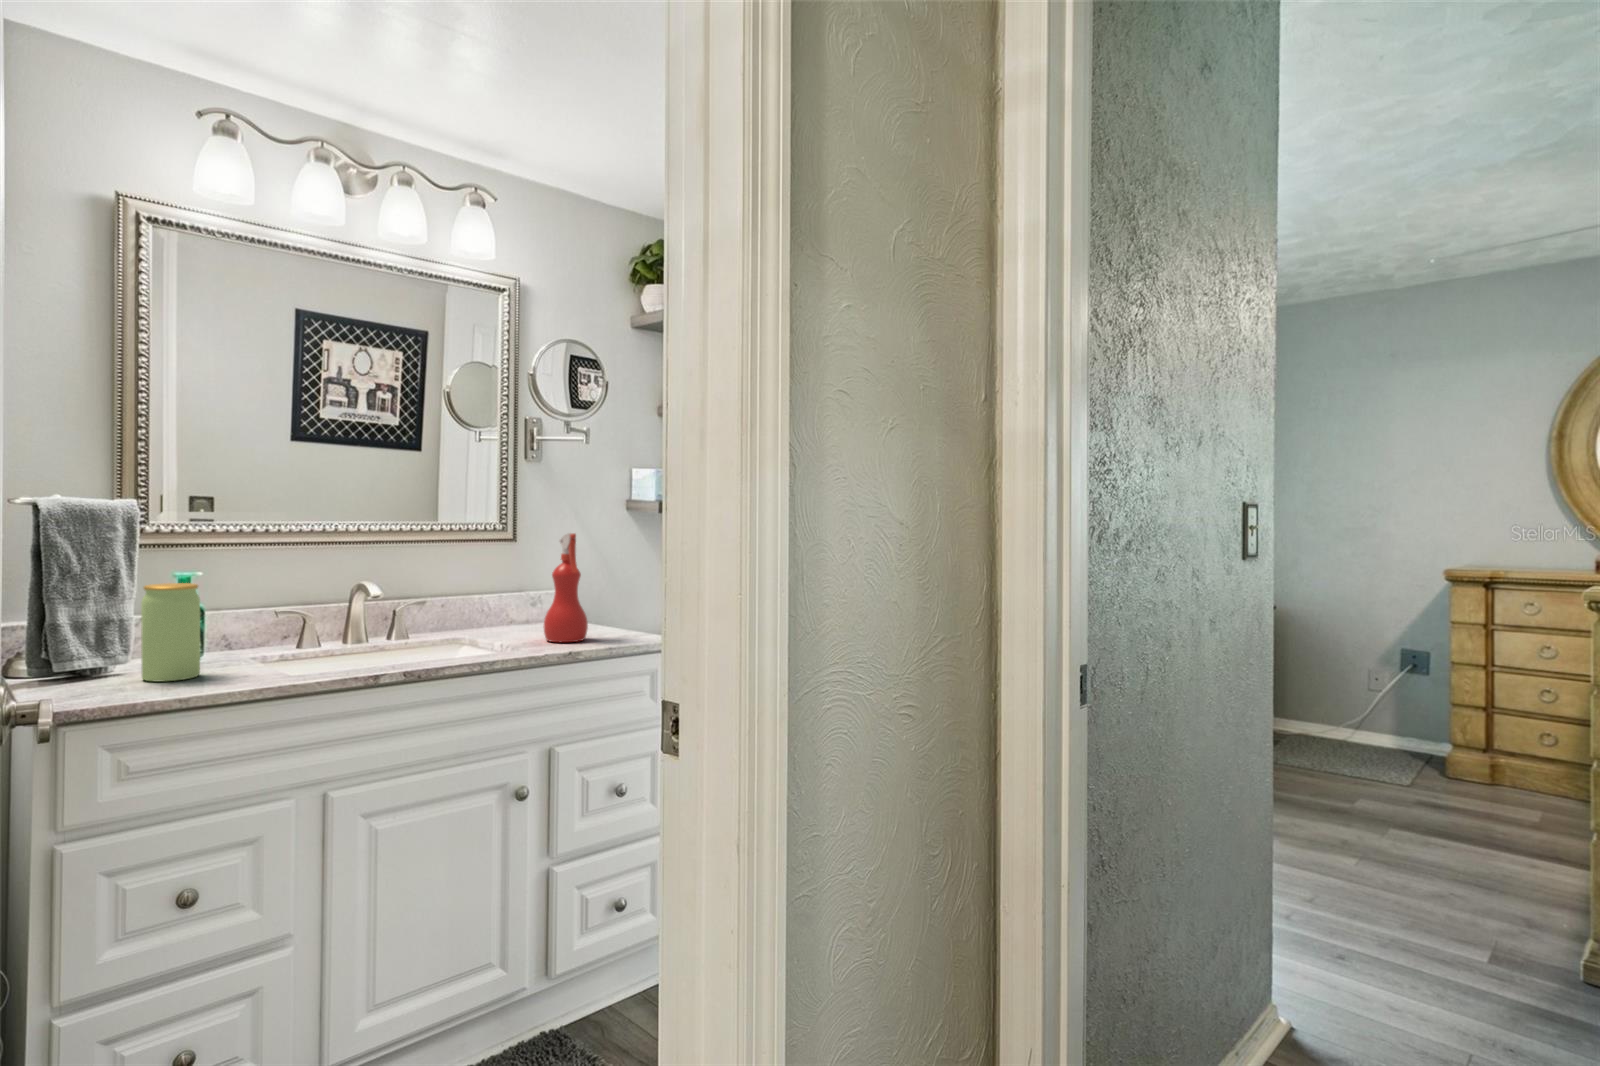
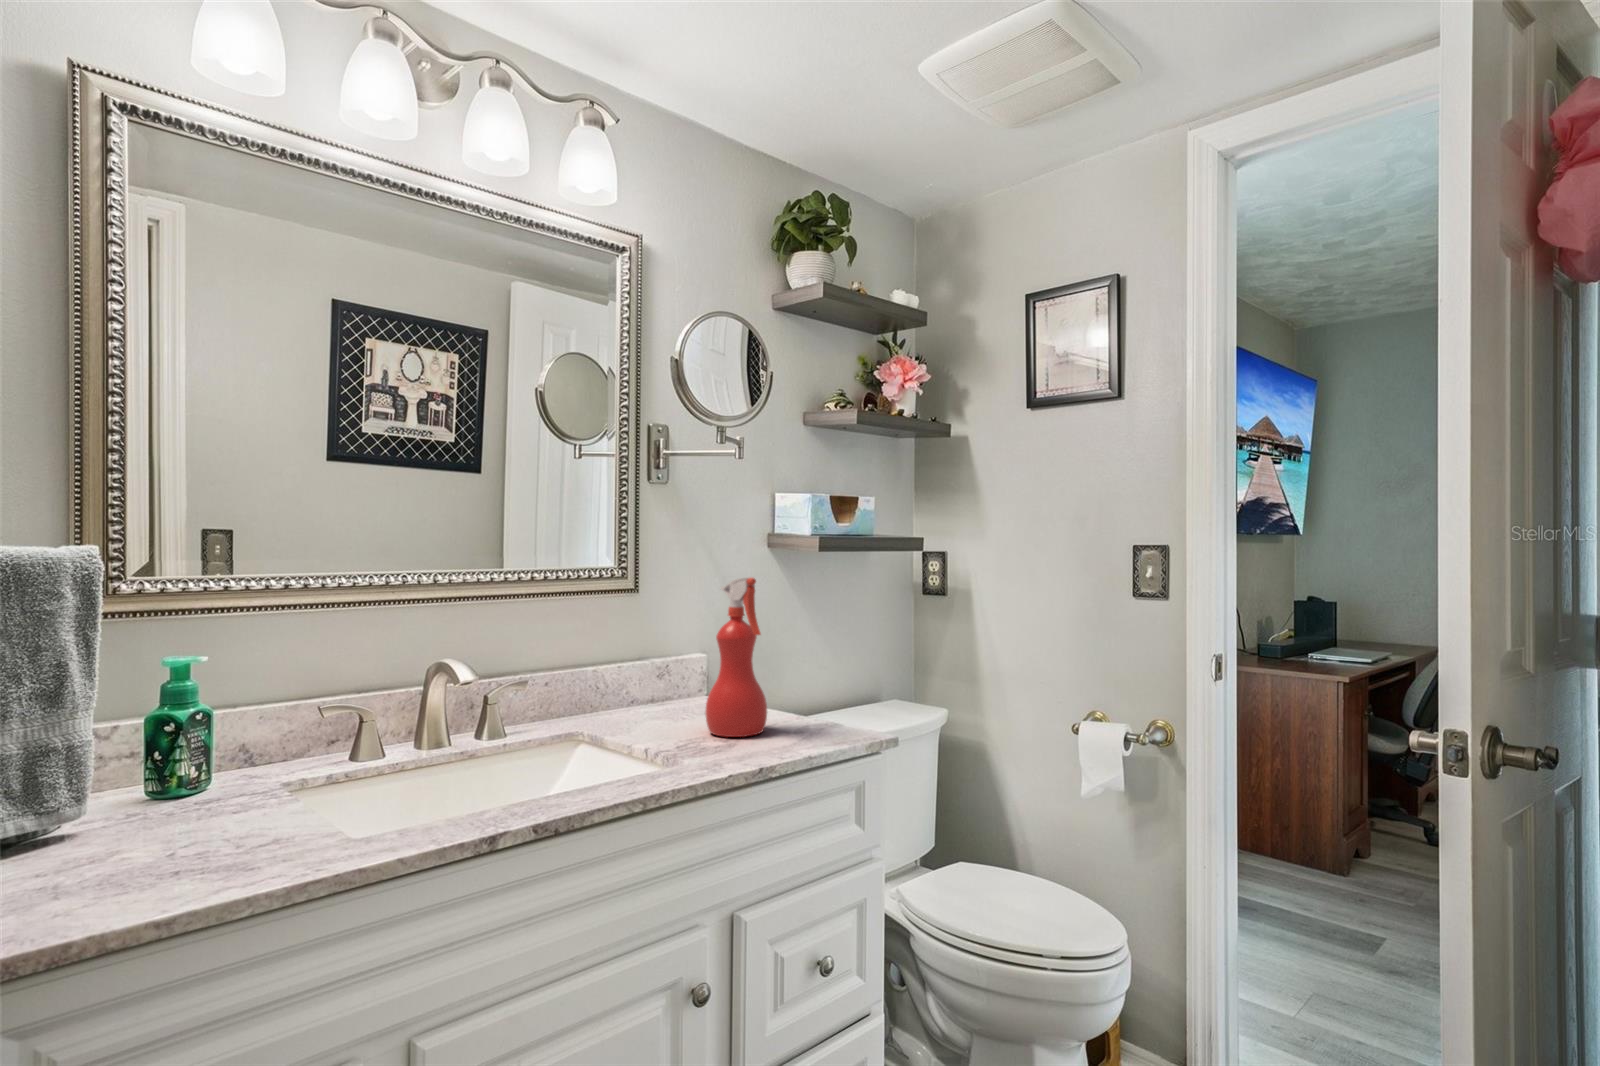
jar: present [141,583,200,682] -> none [100,681,205,862]

